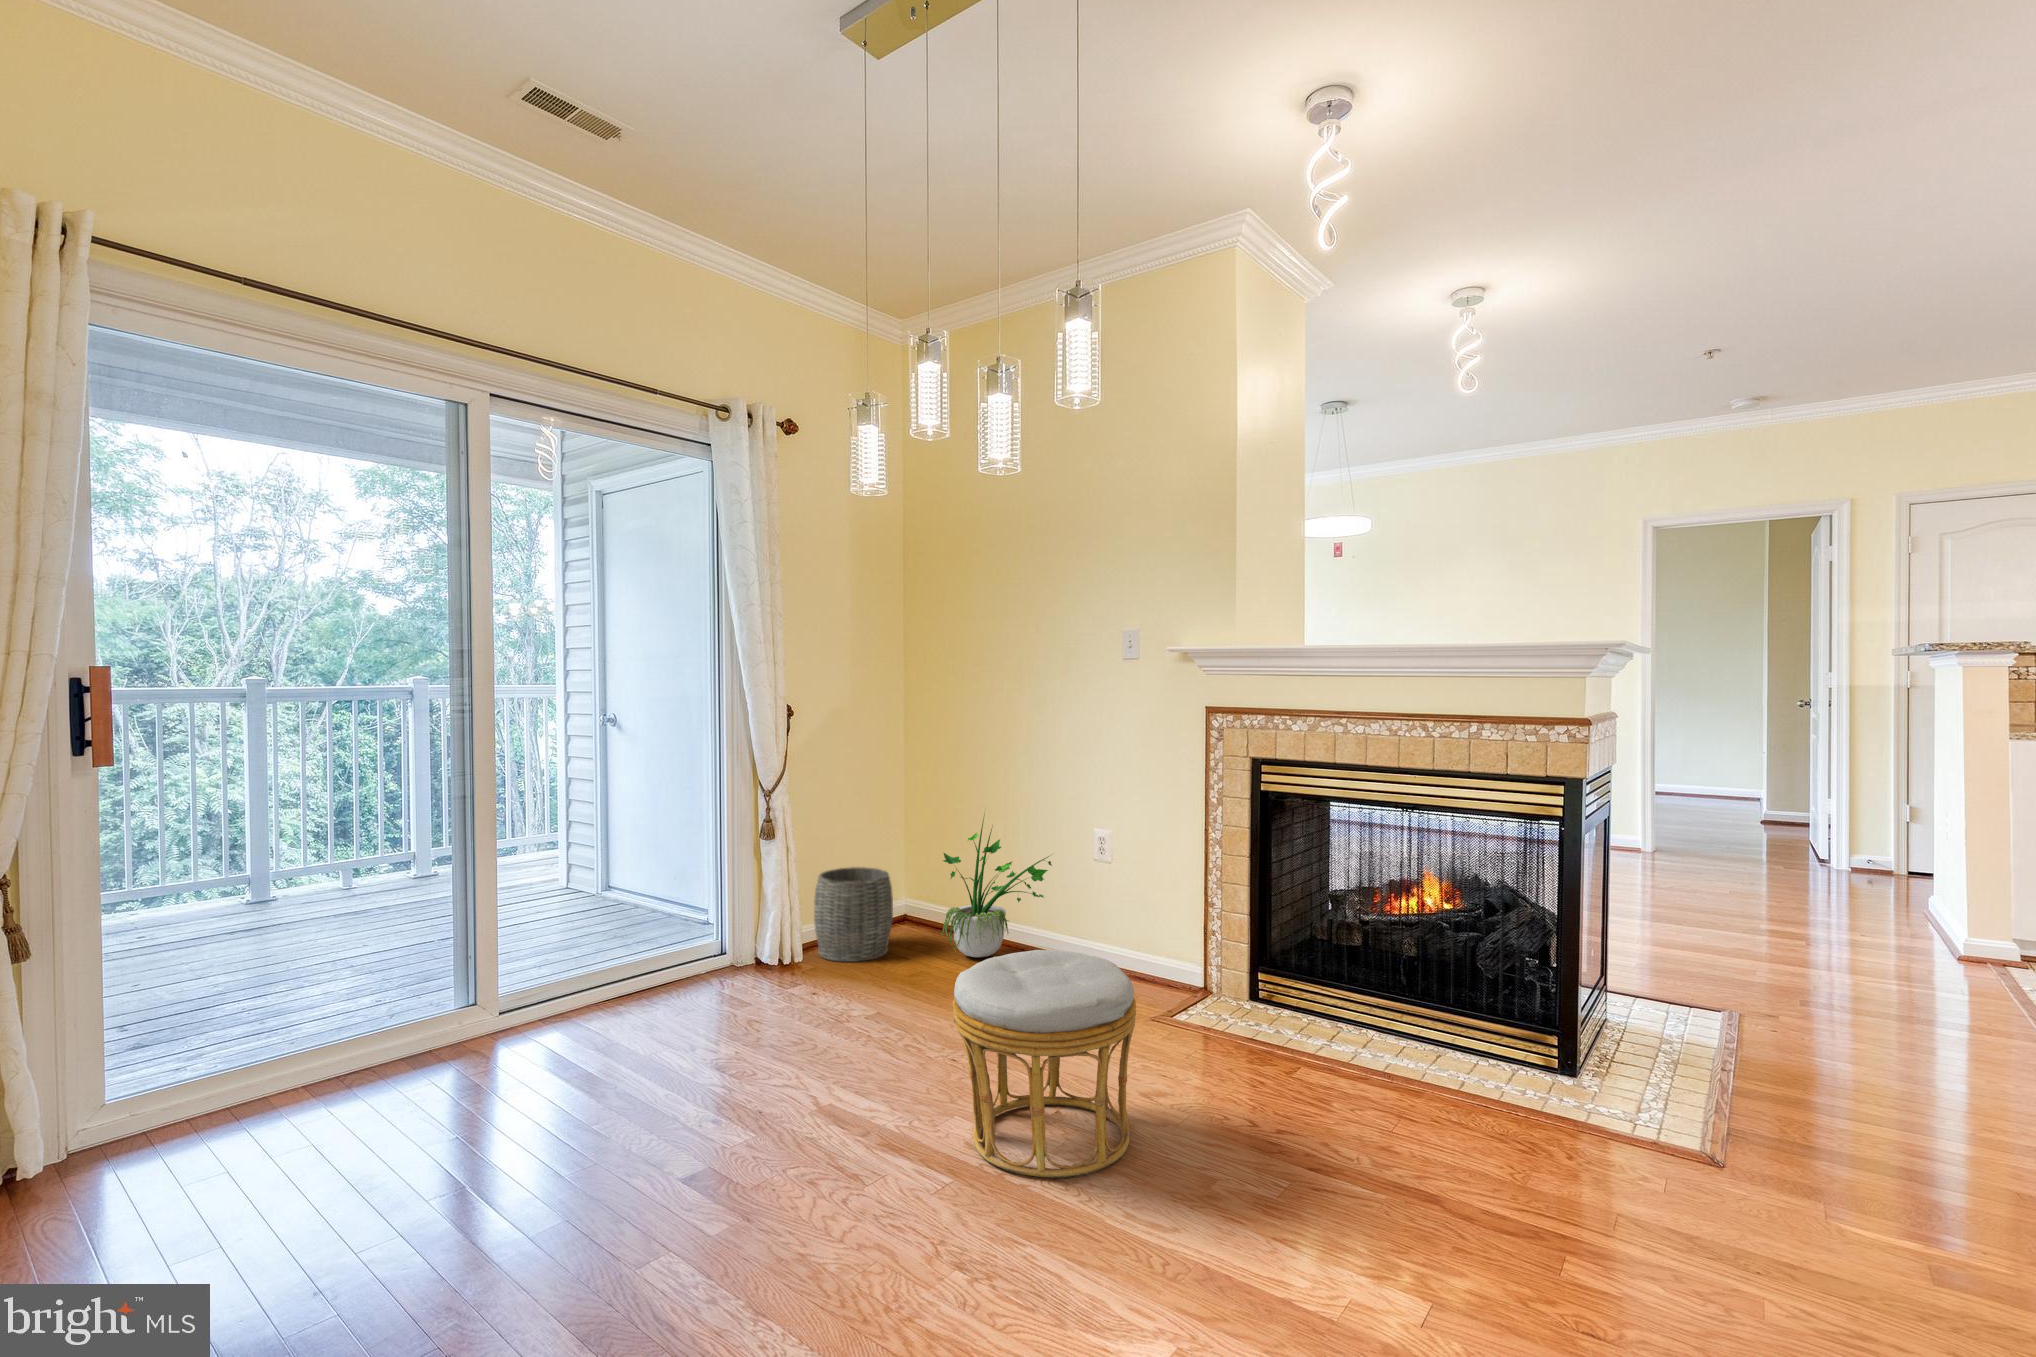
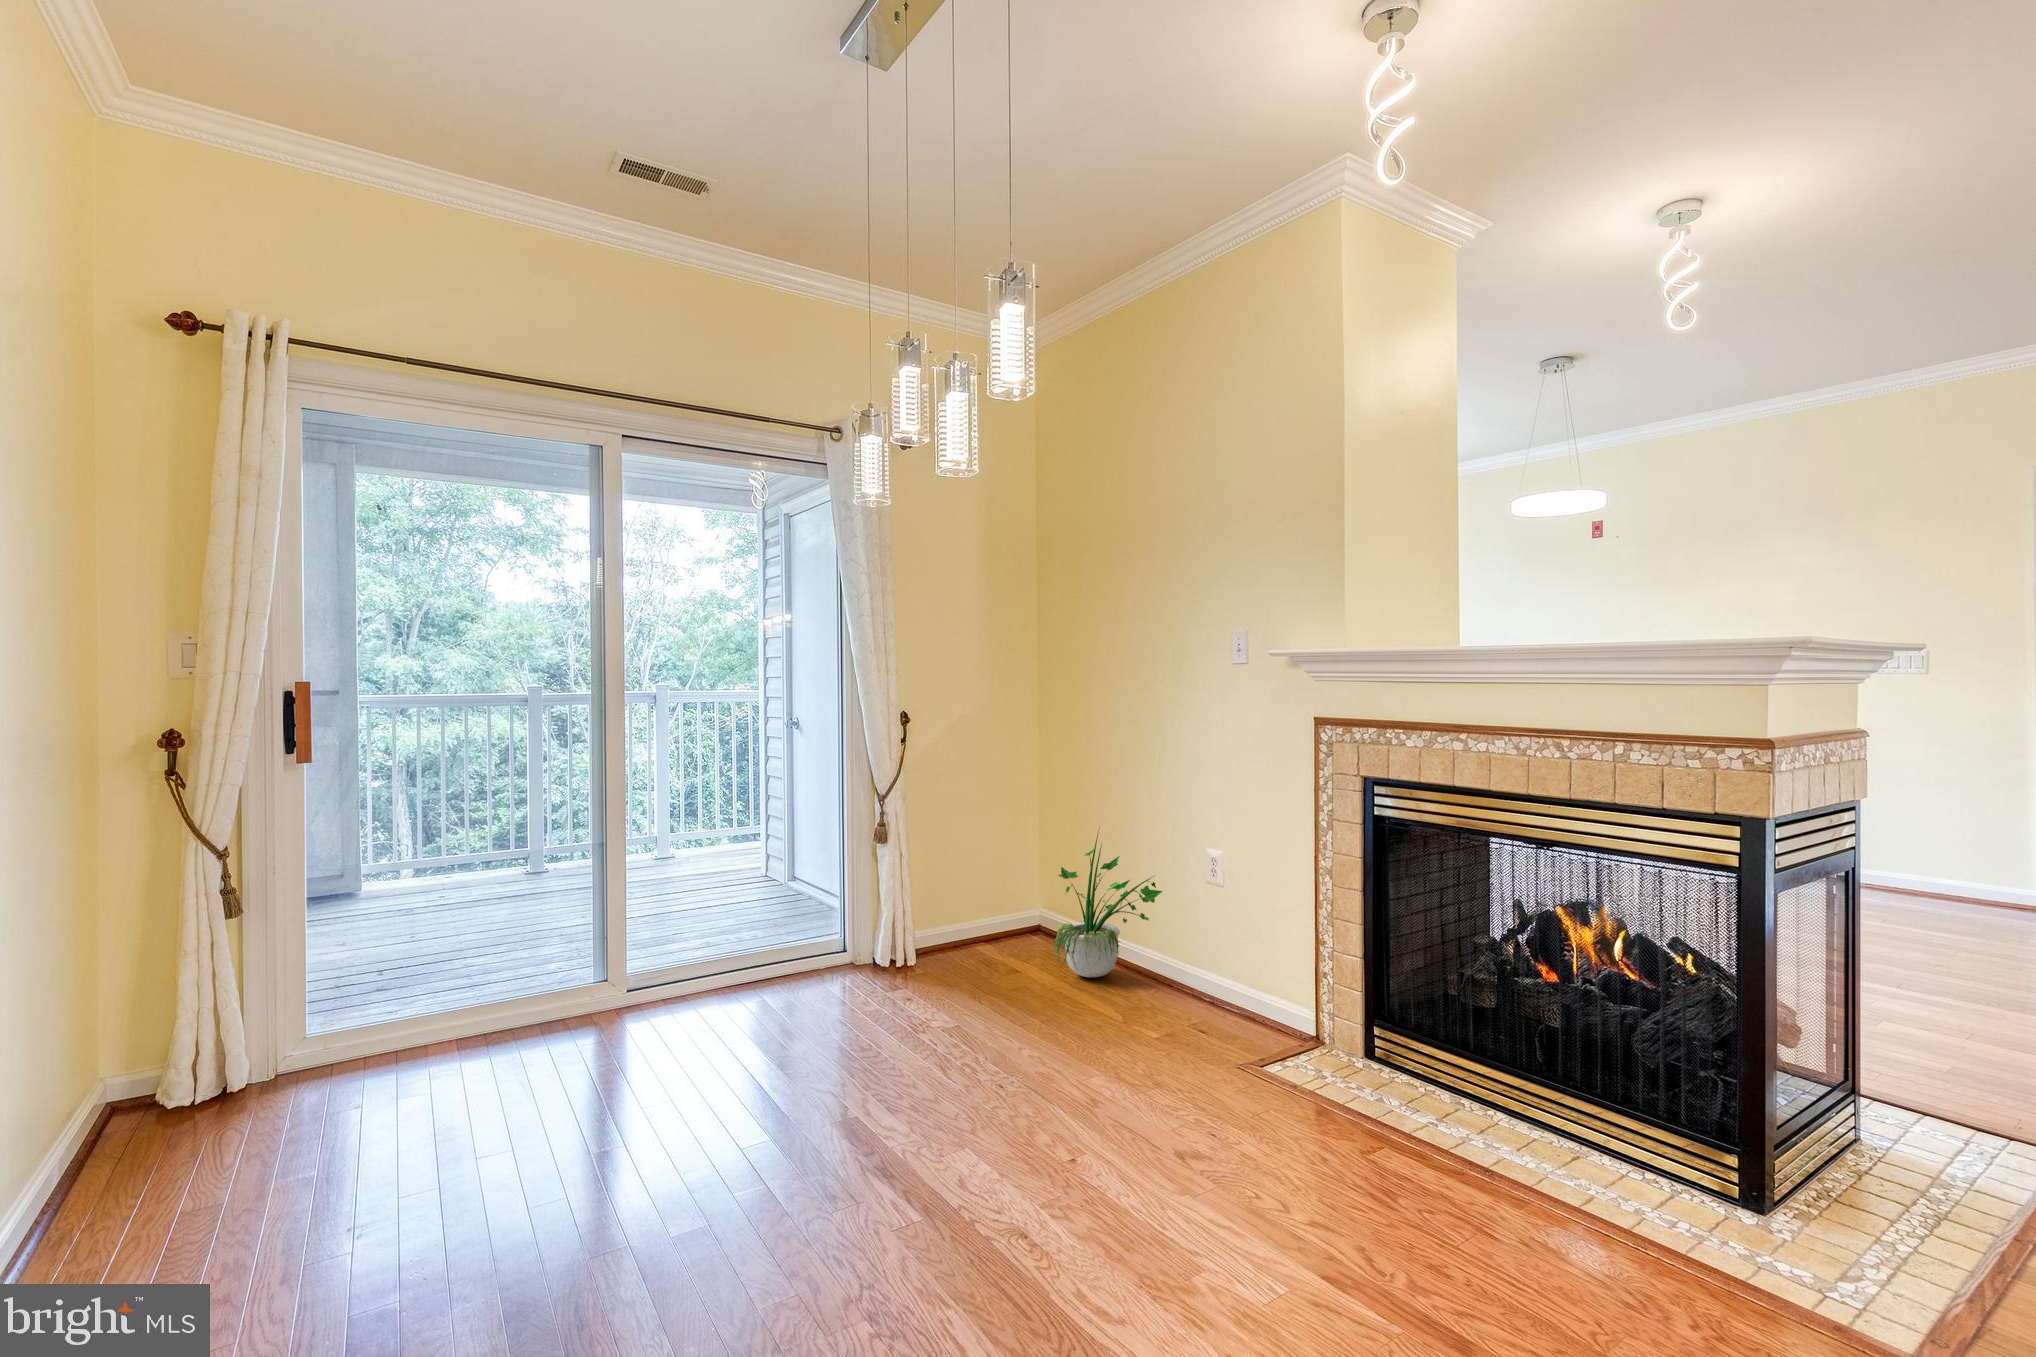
woven basket: present [814,867,893,962] -> none [935,877,1012,971]
ottoman: present [953,950,1136,1178] -> none [938,980,1136,1236]

